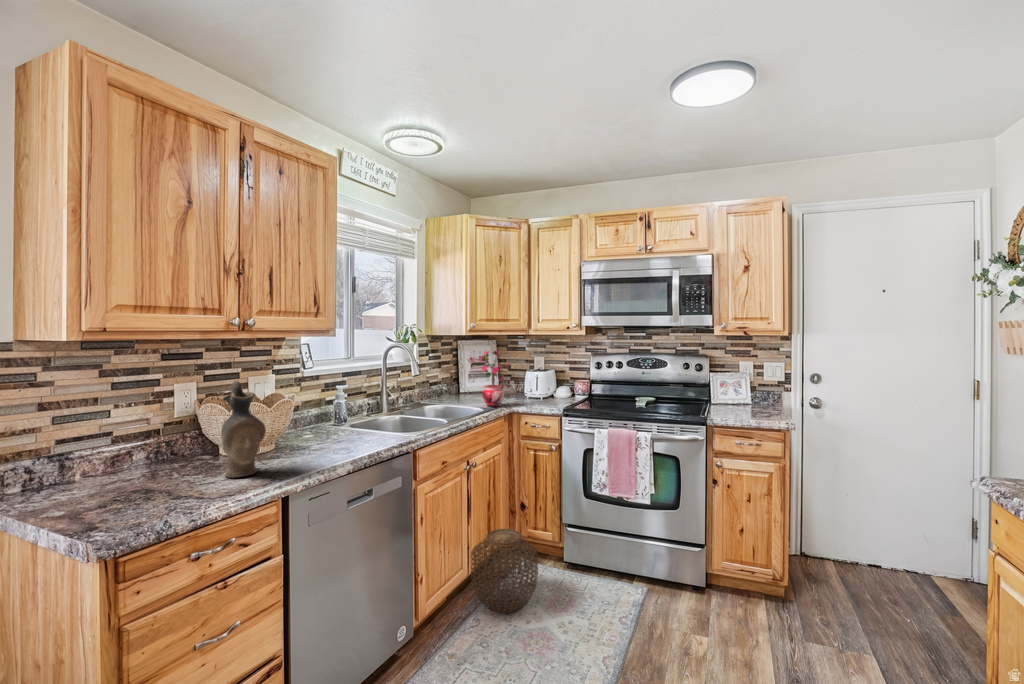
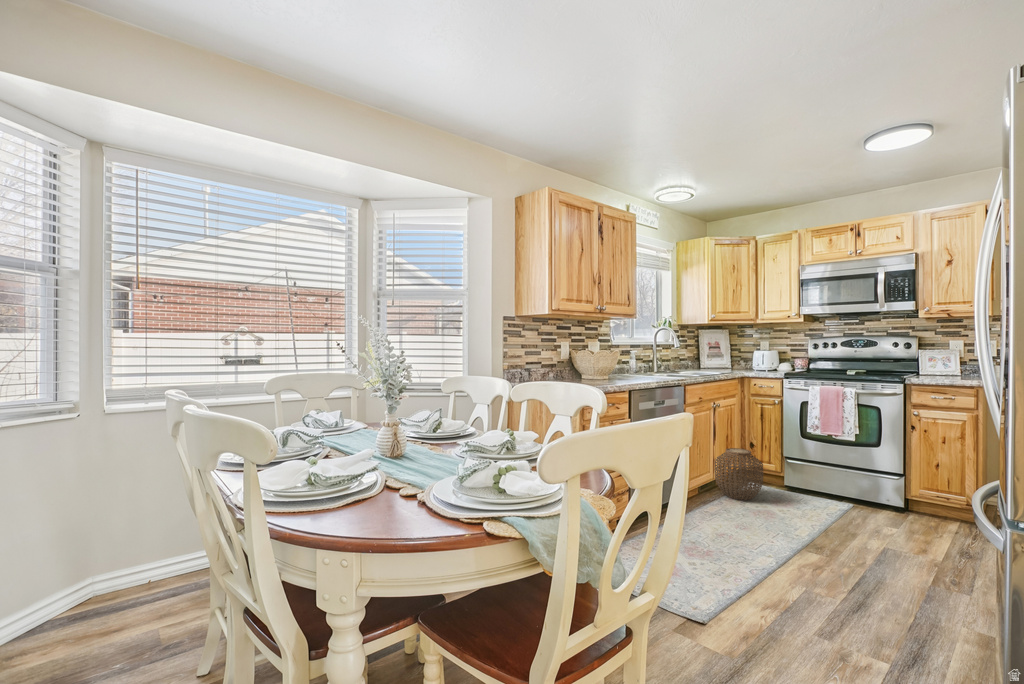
potted plant: present [482,351,509,407] -> none [718,332,742,372]
ceramic pitcher: present [221,381,266,478] -> none [593,338,613,382]

